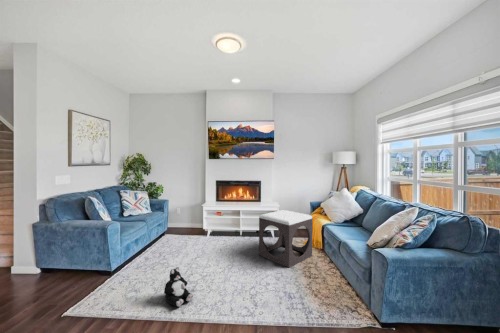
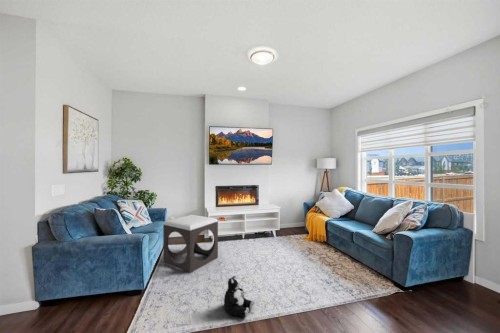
footstool: present [259,210,313,267] -> present [163,215,218,273]

